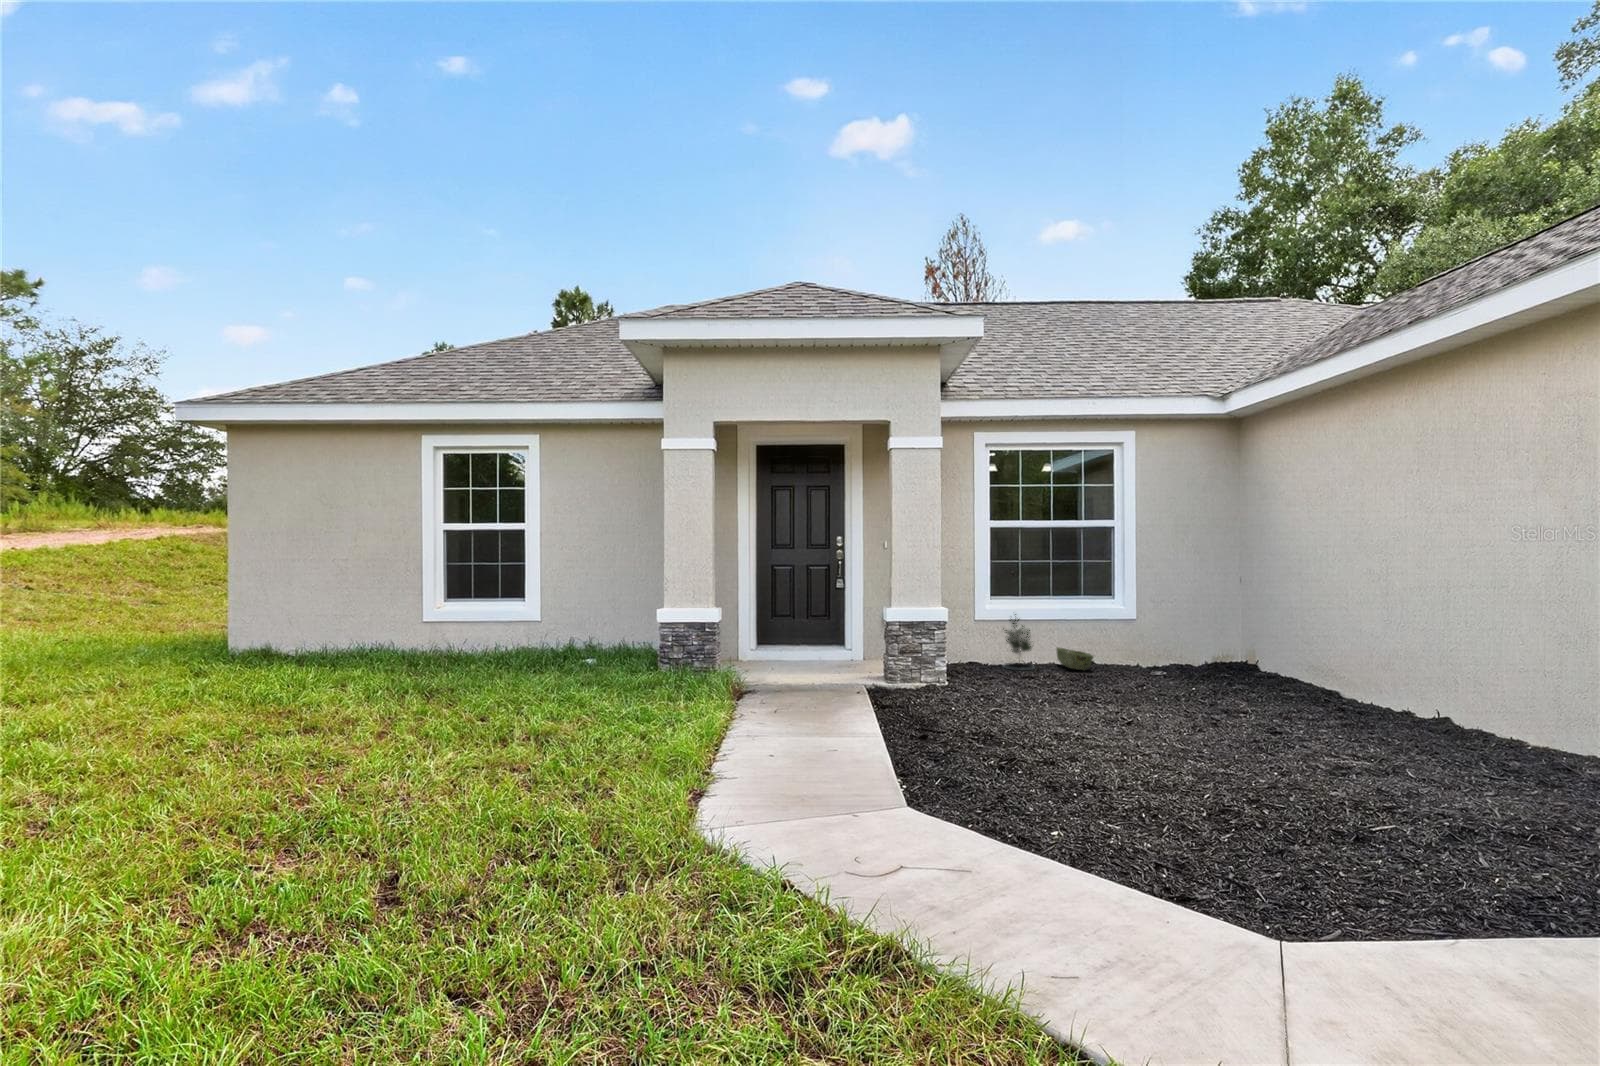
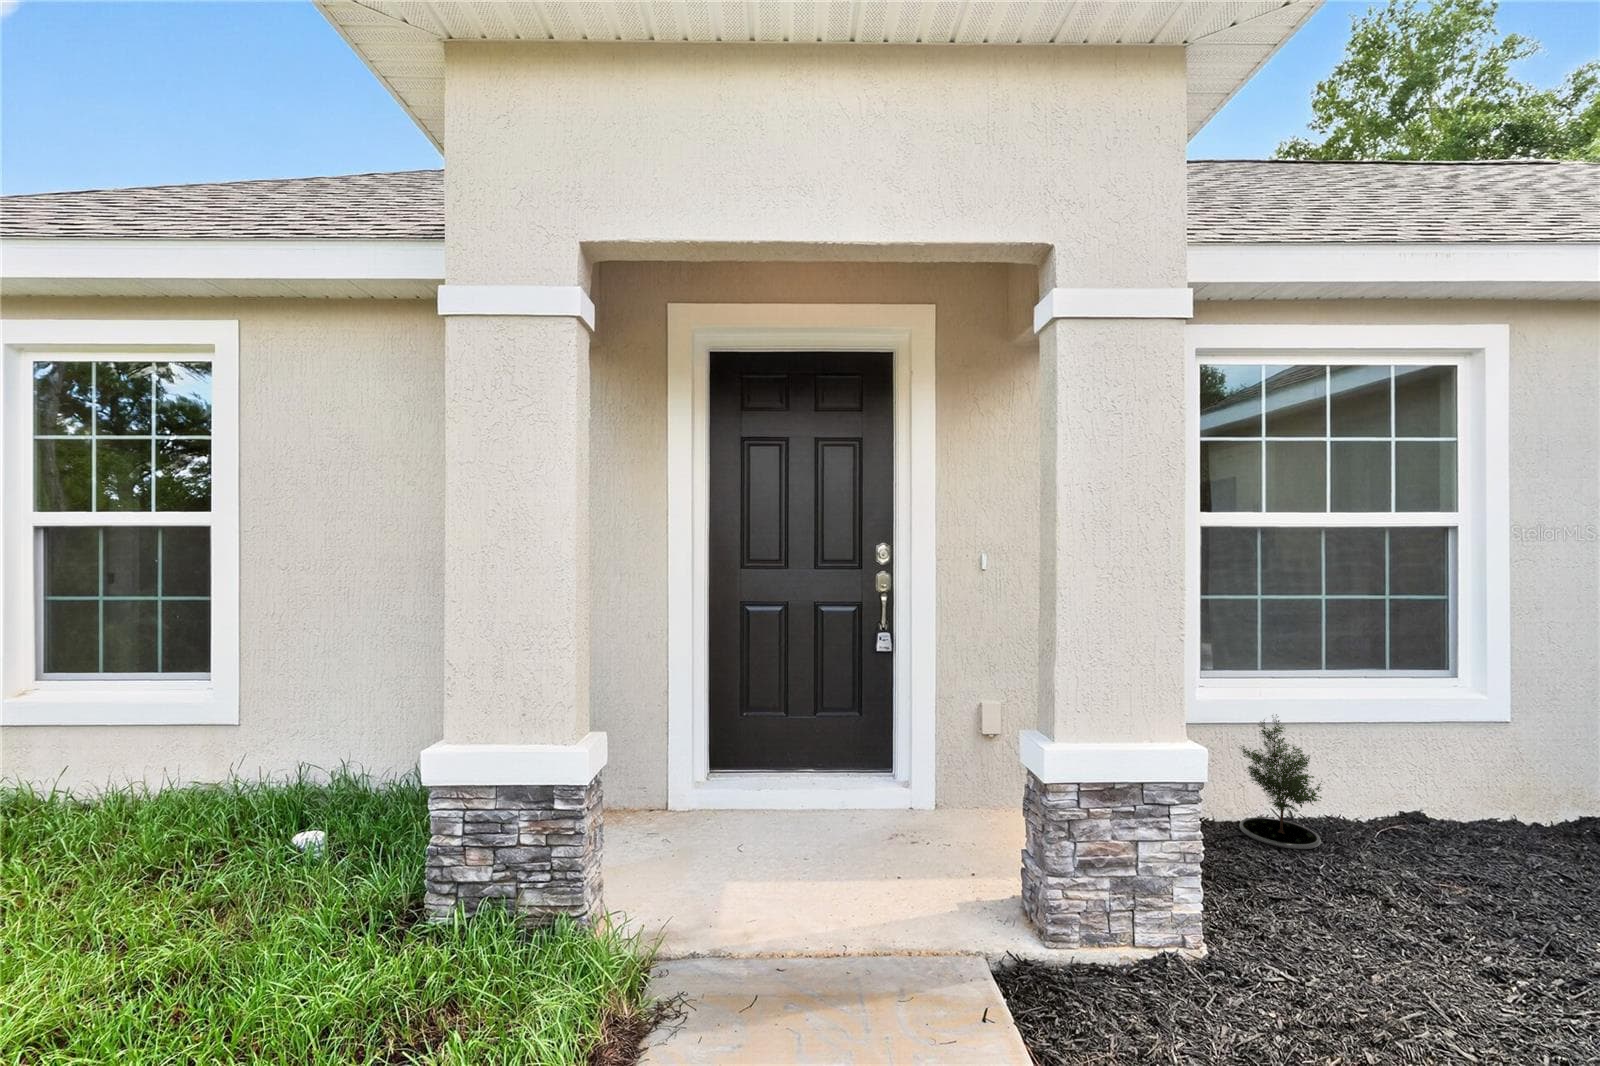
woven basket: present [1057,648,1093,670] -> none [1348,784,1464,849]

